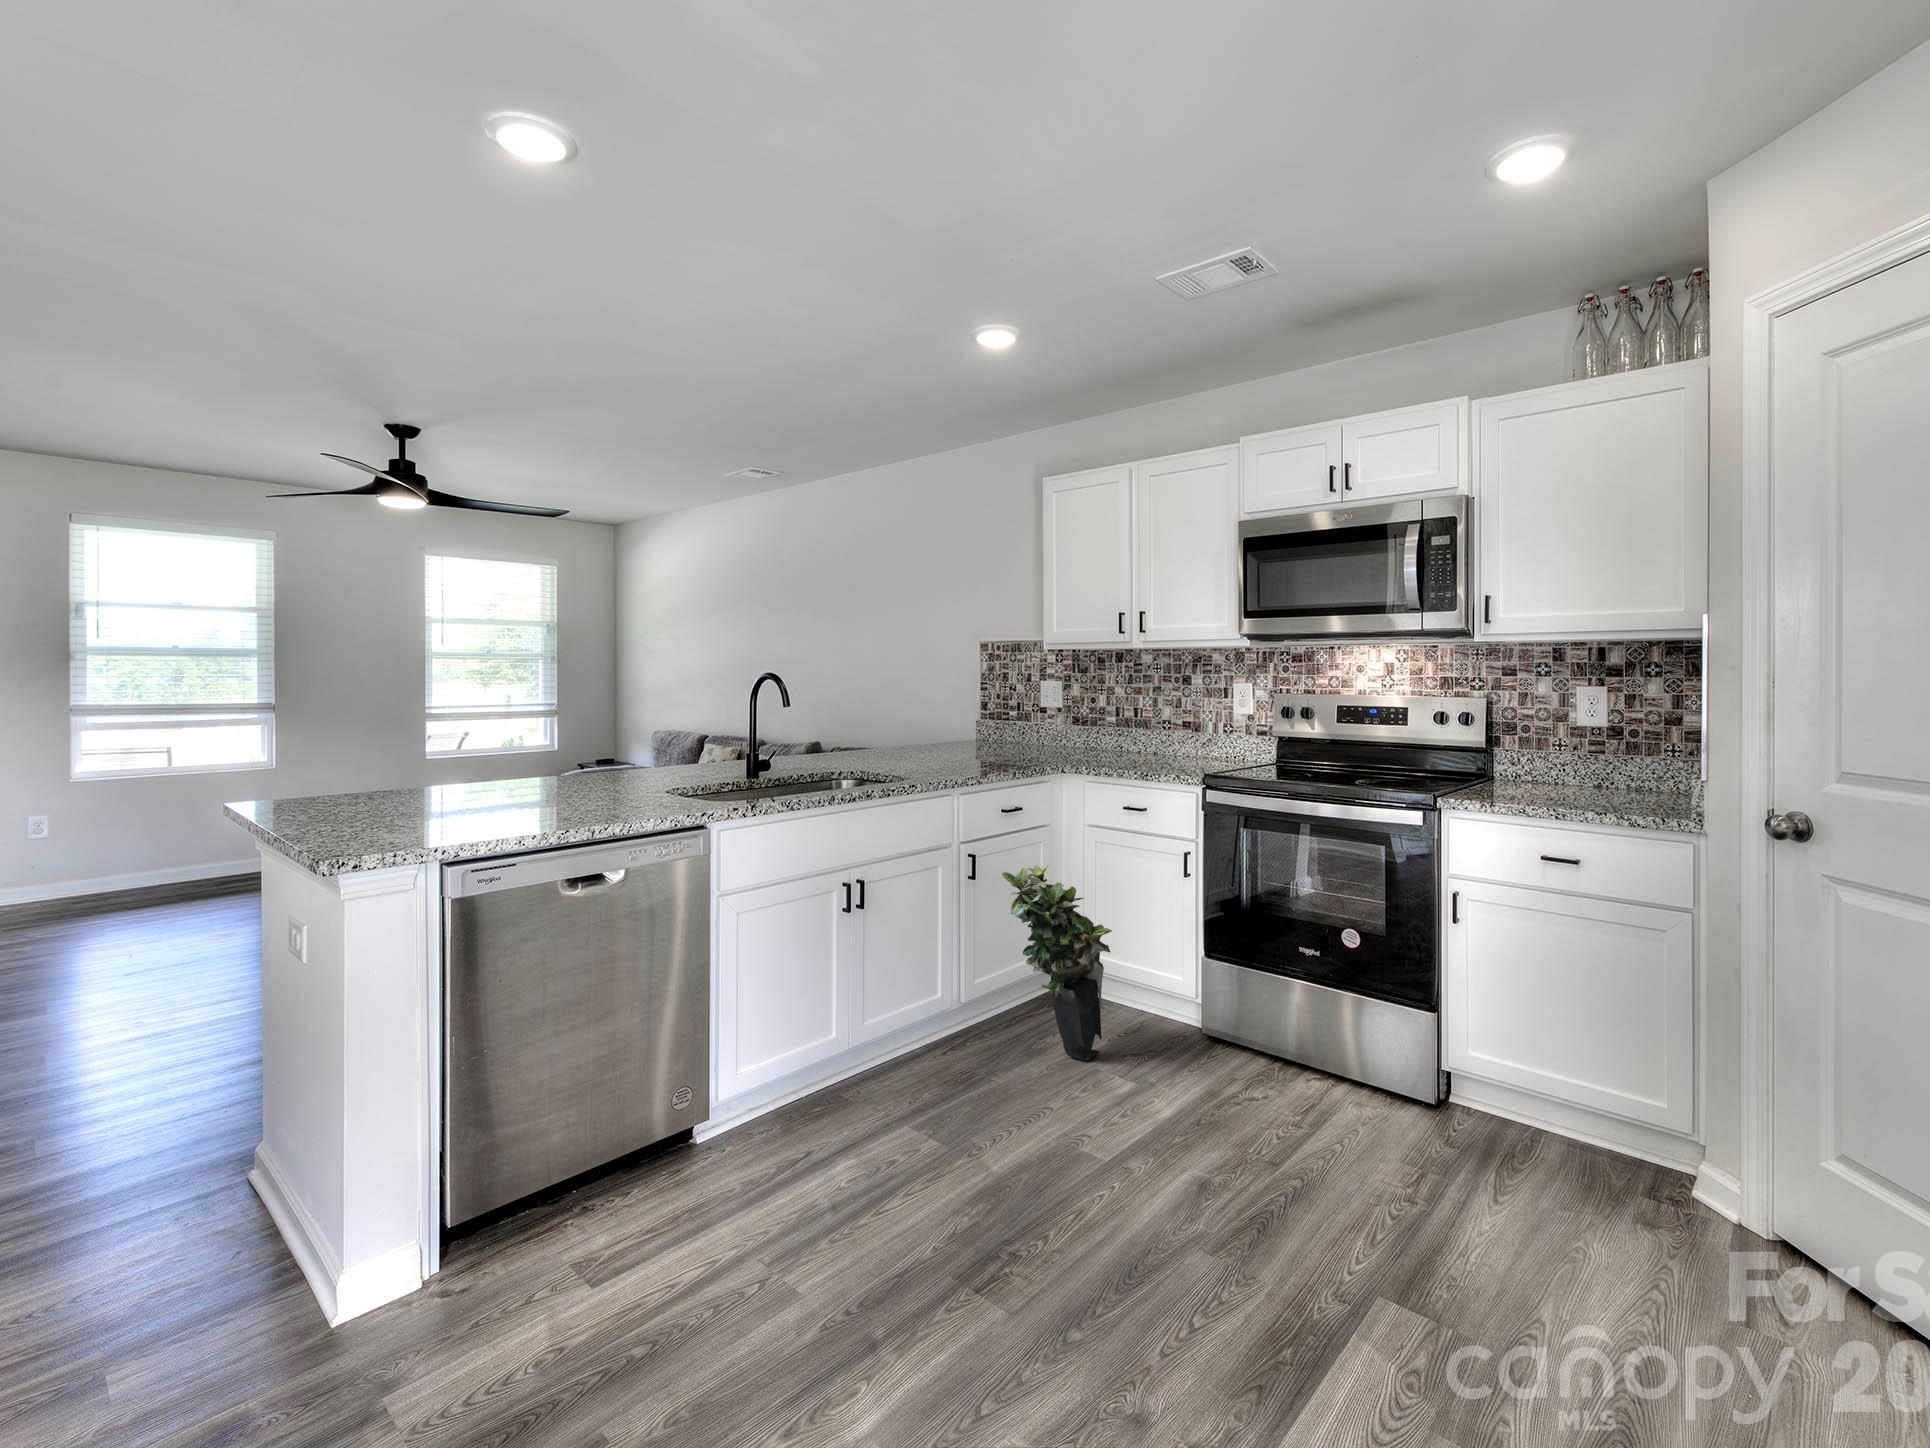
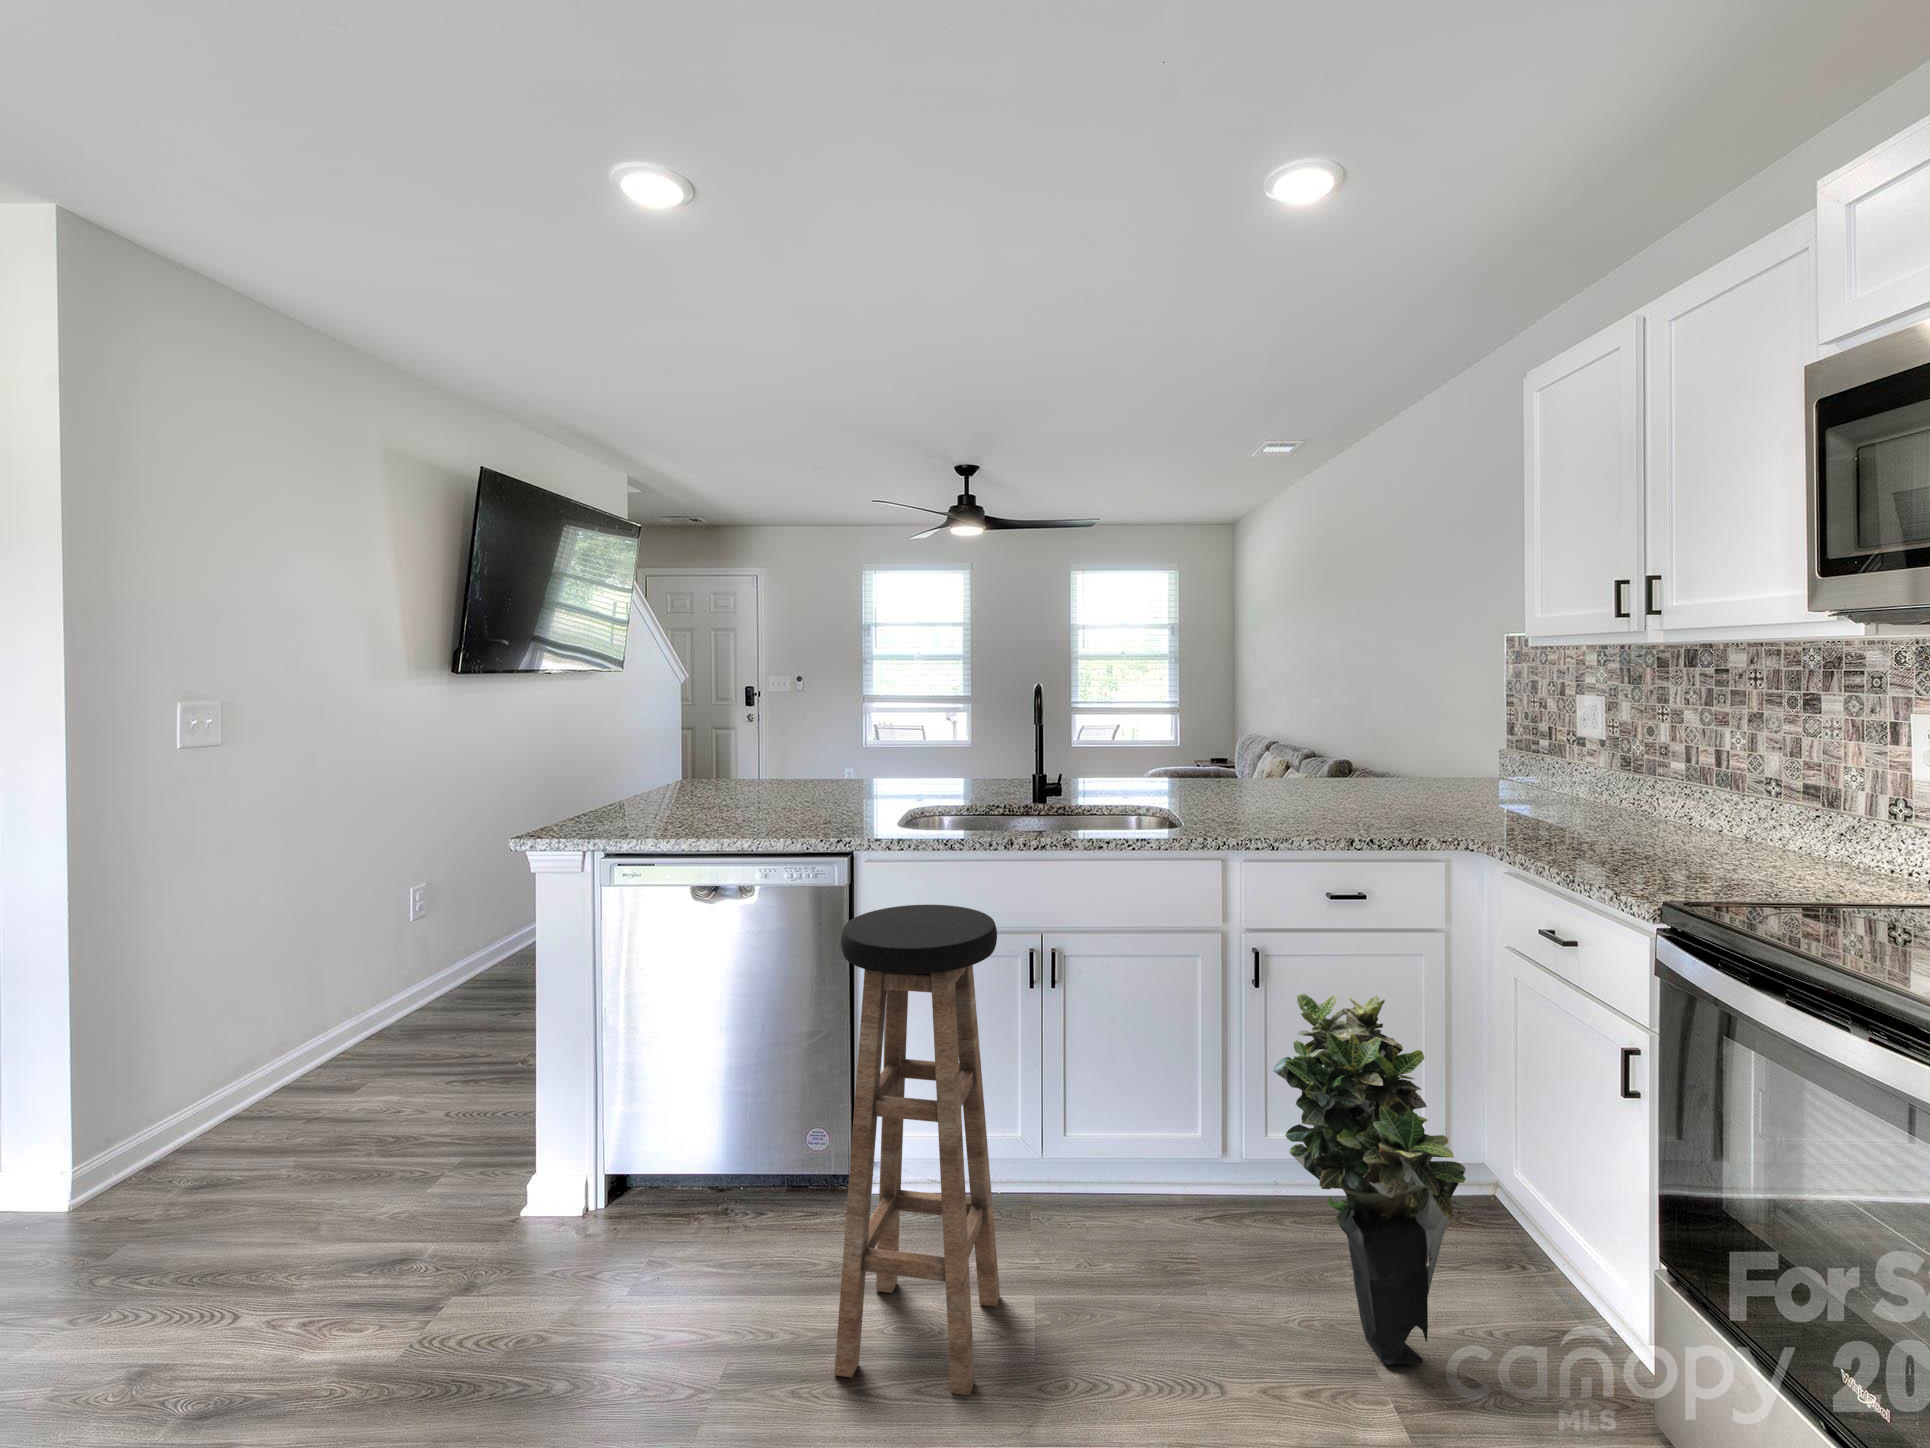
bar stool: none [787,843,924,1205] -> present [834,905,1000,1395]

